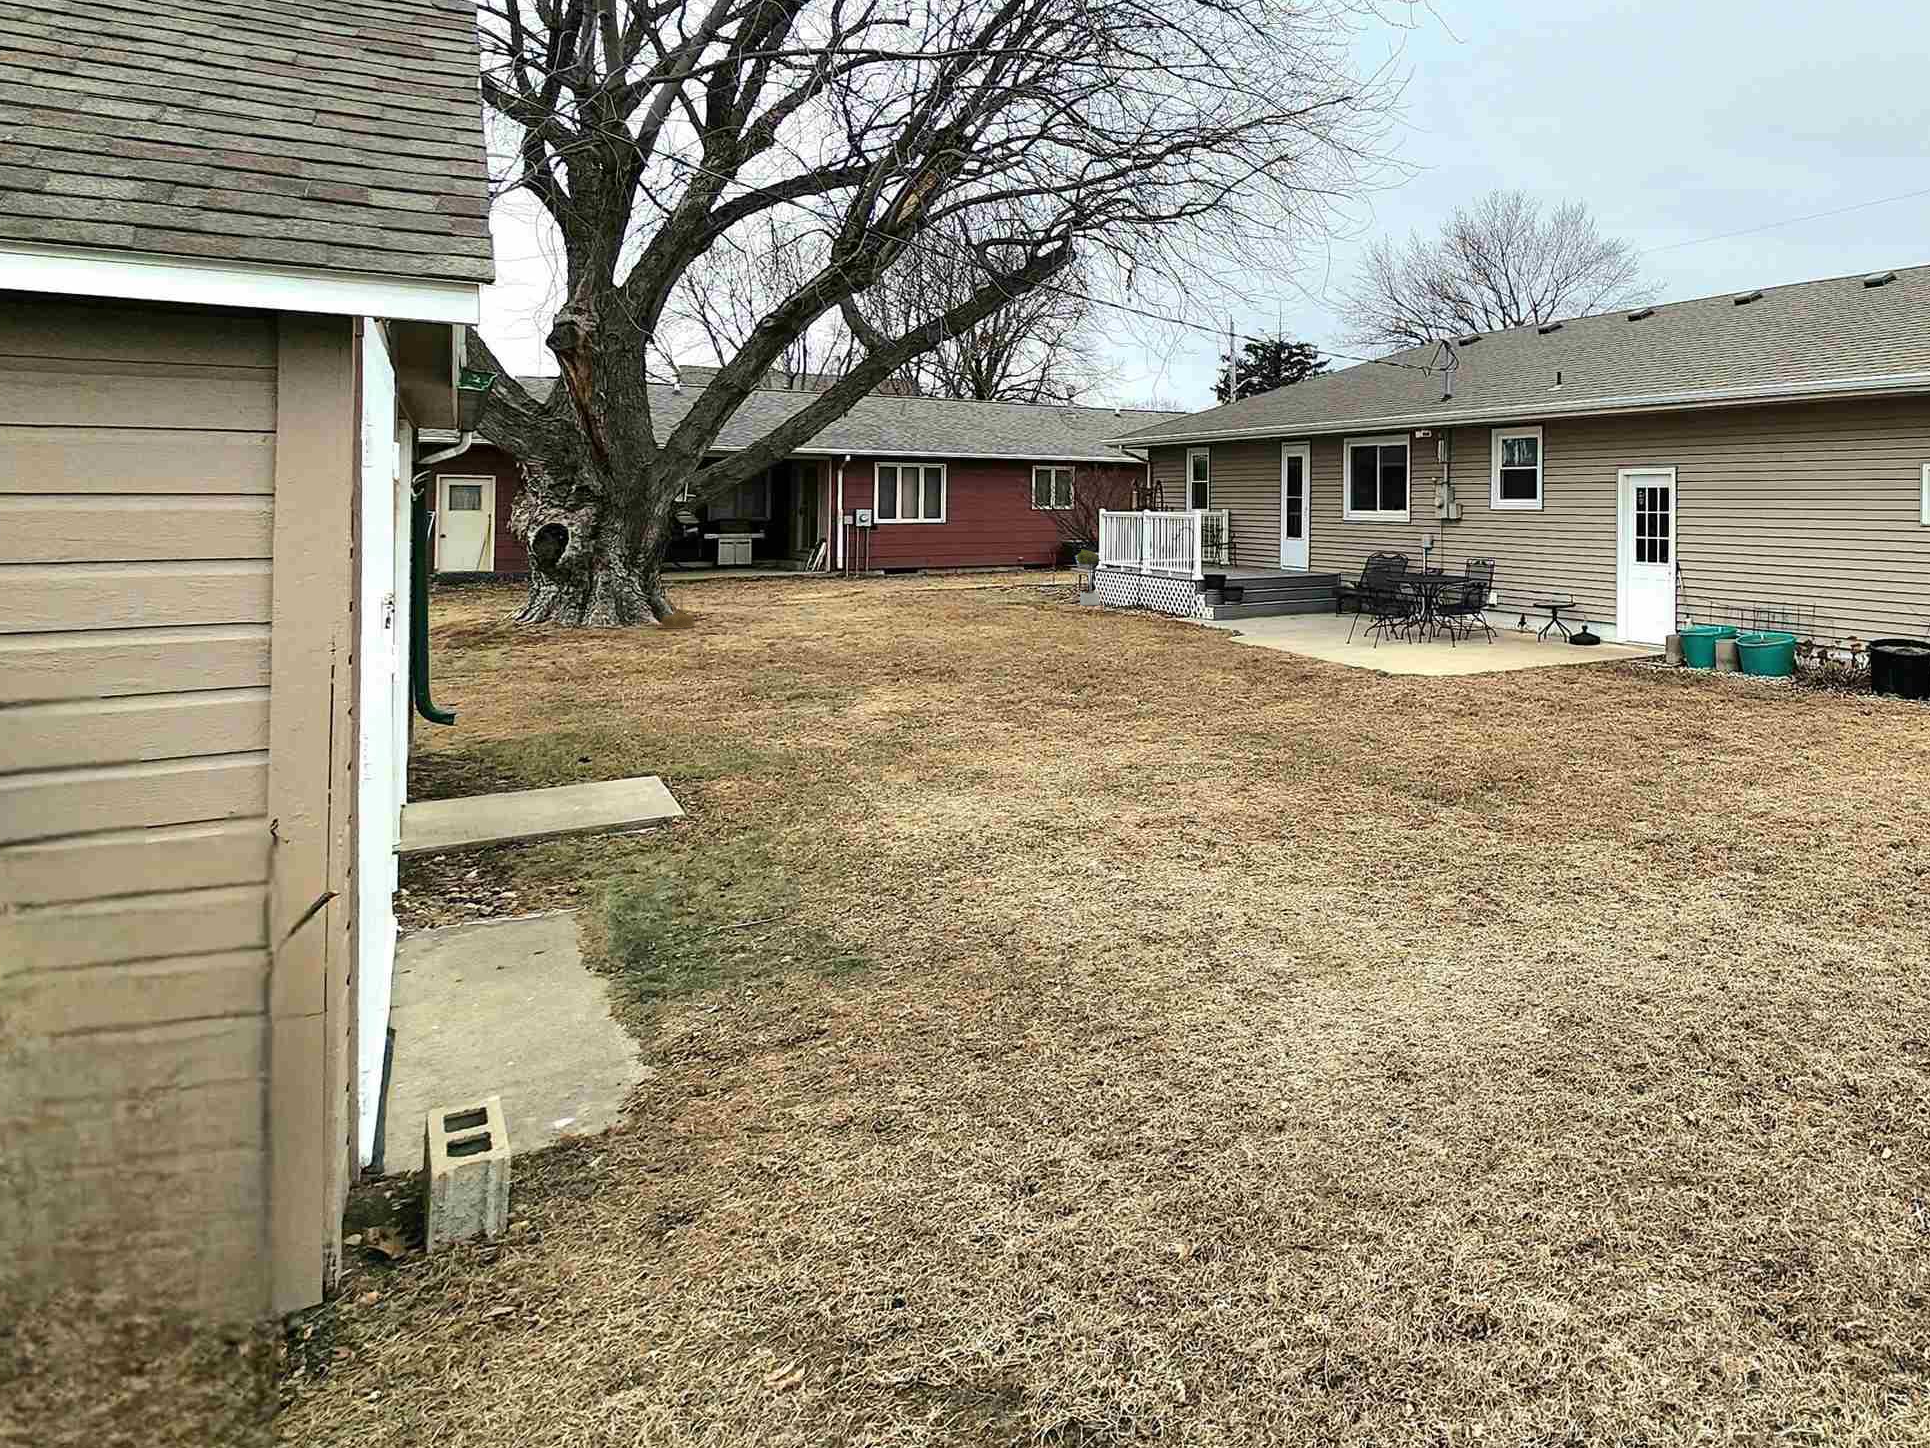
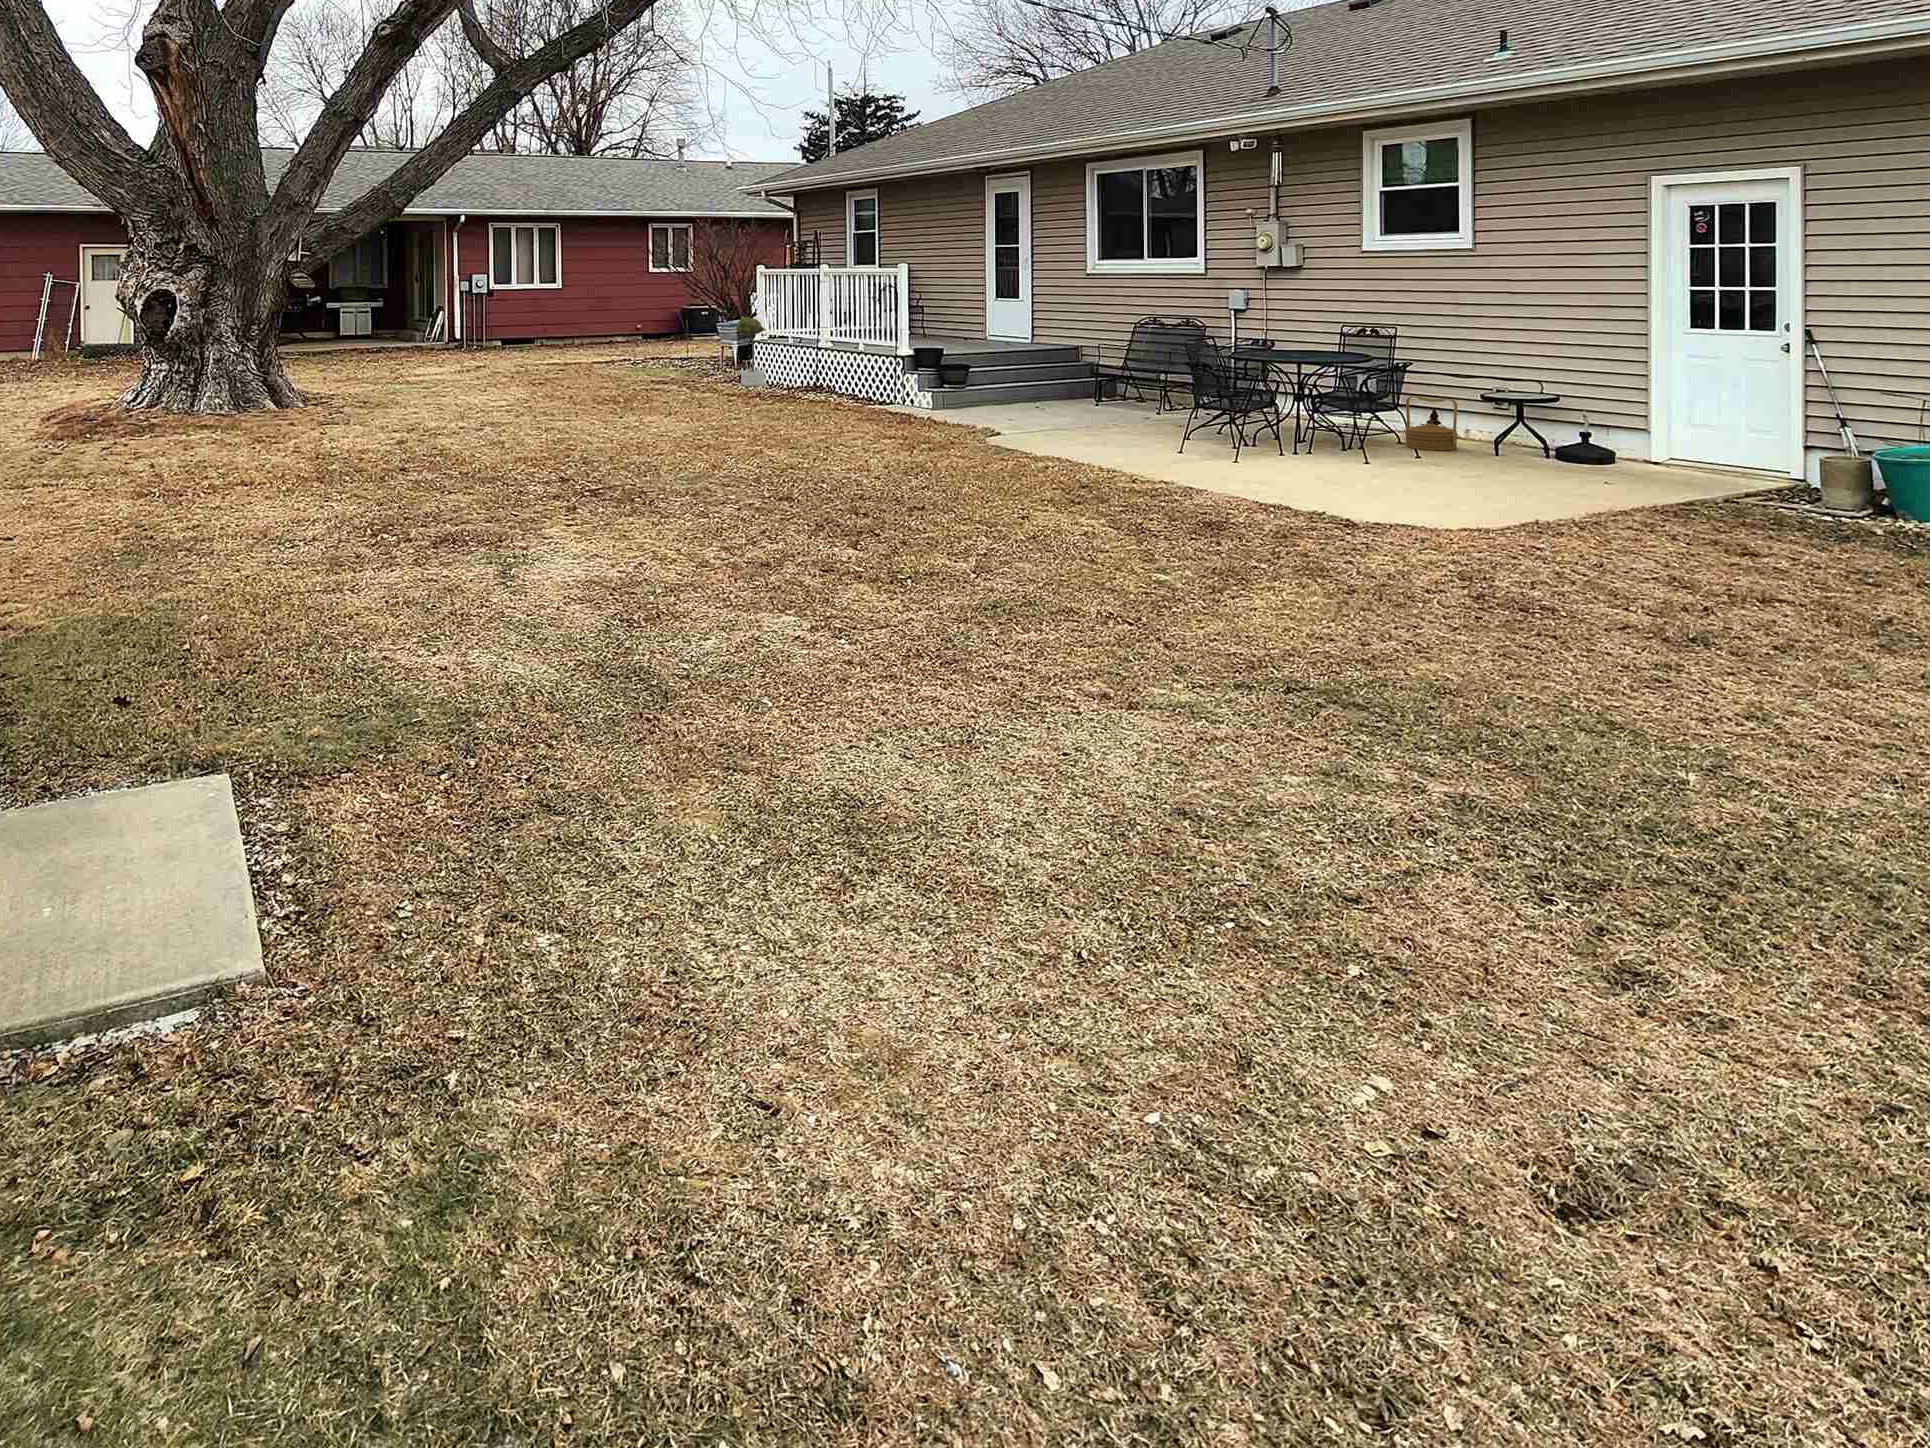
woven basket: present [661,596,695,629] -> present [1405,396,1458,450]

